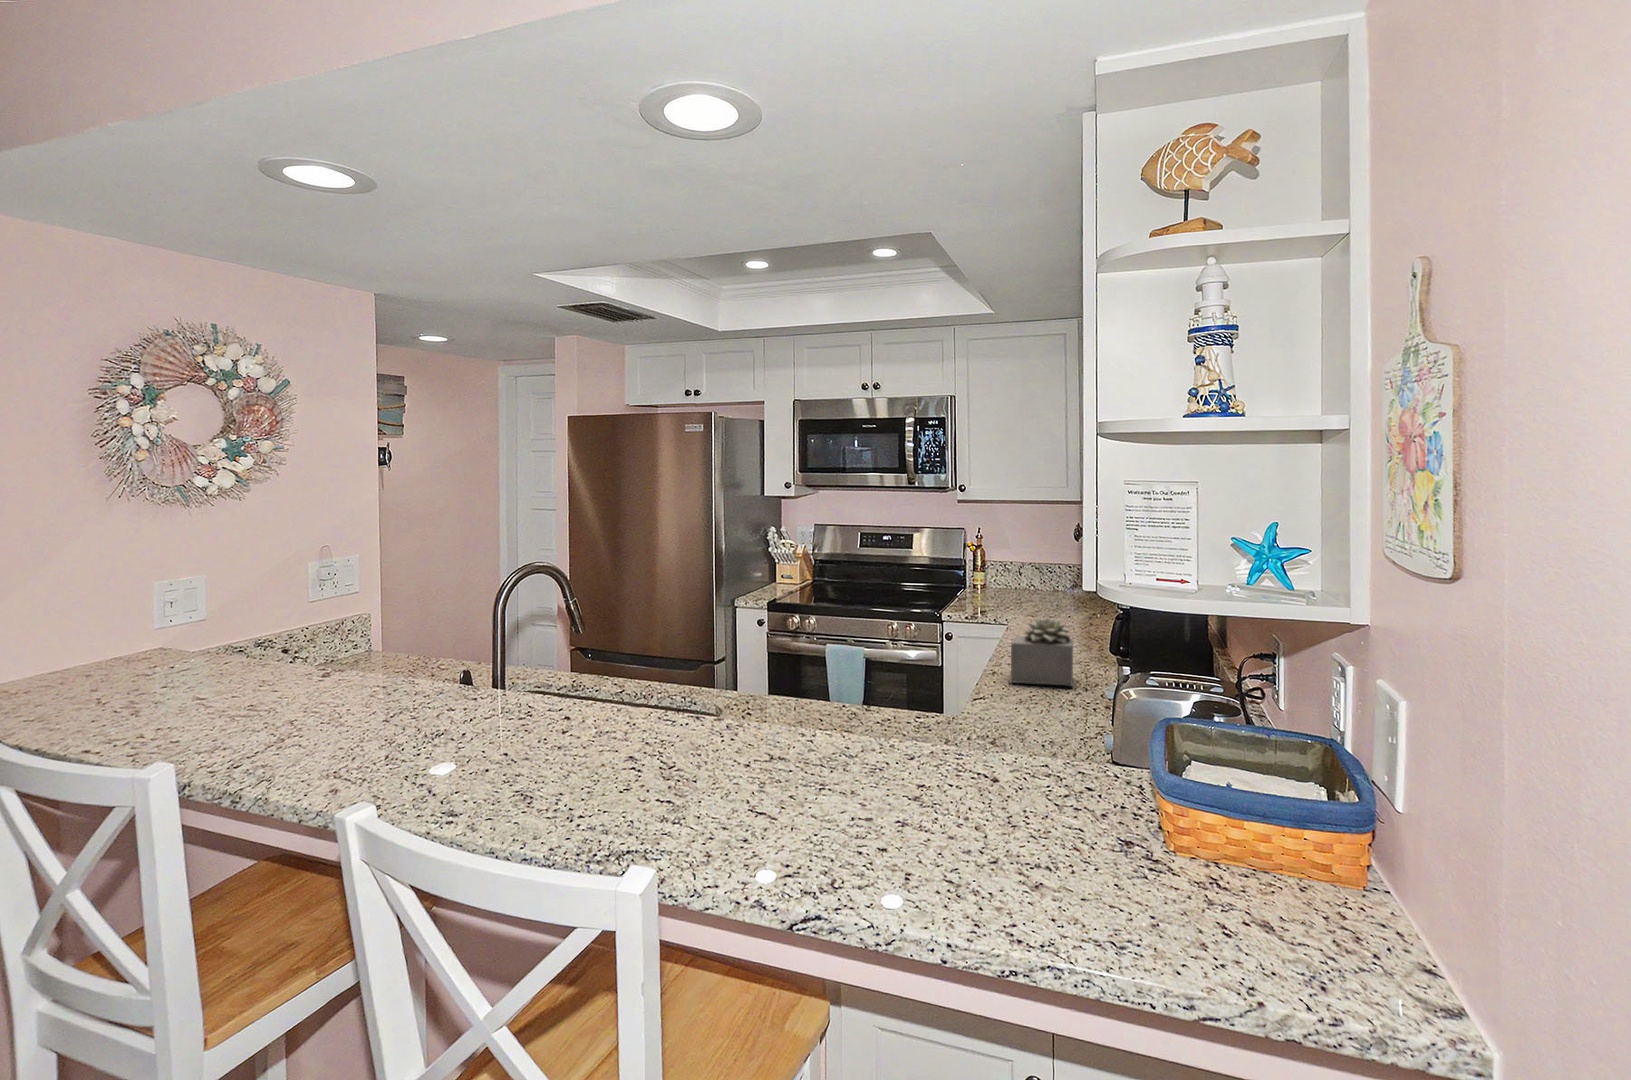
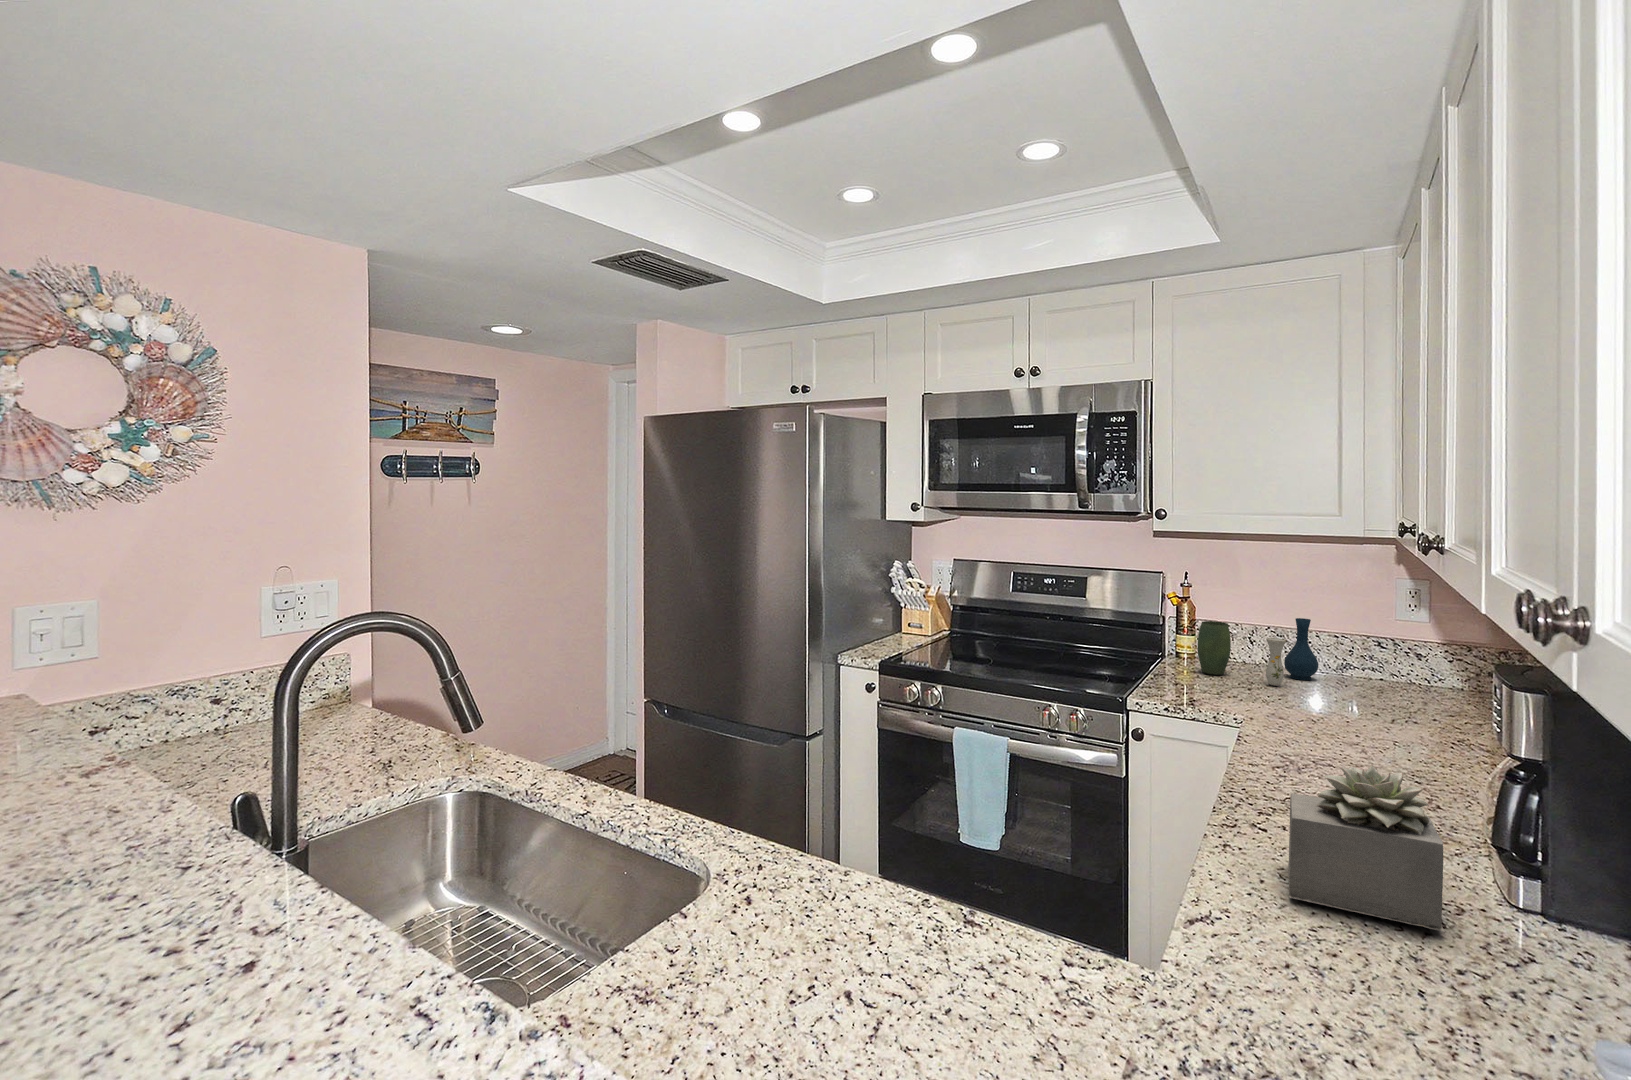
vase: none [987,556,1062,601] -> present [1197,618,1318,686]

